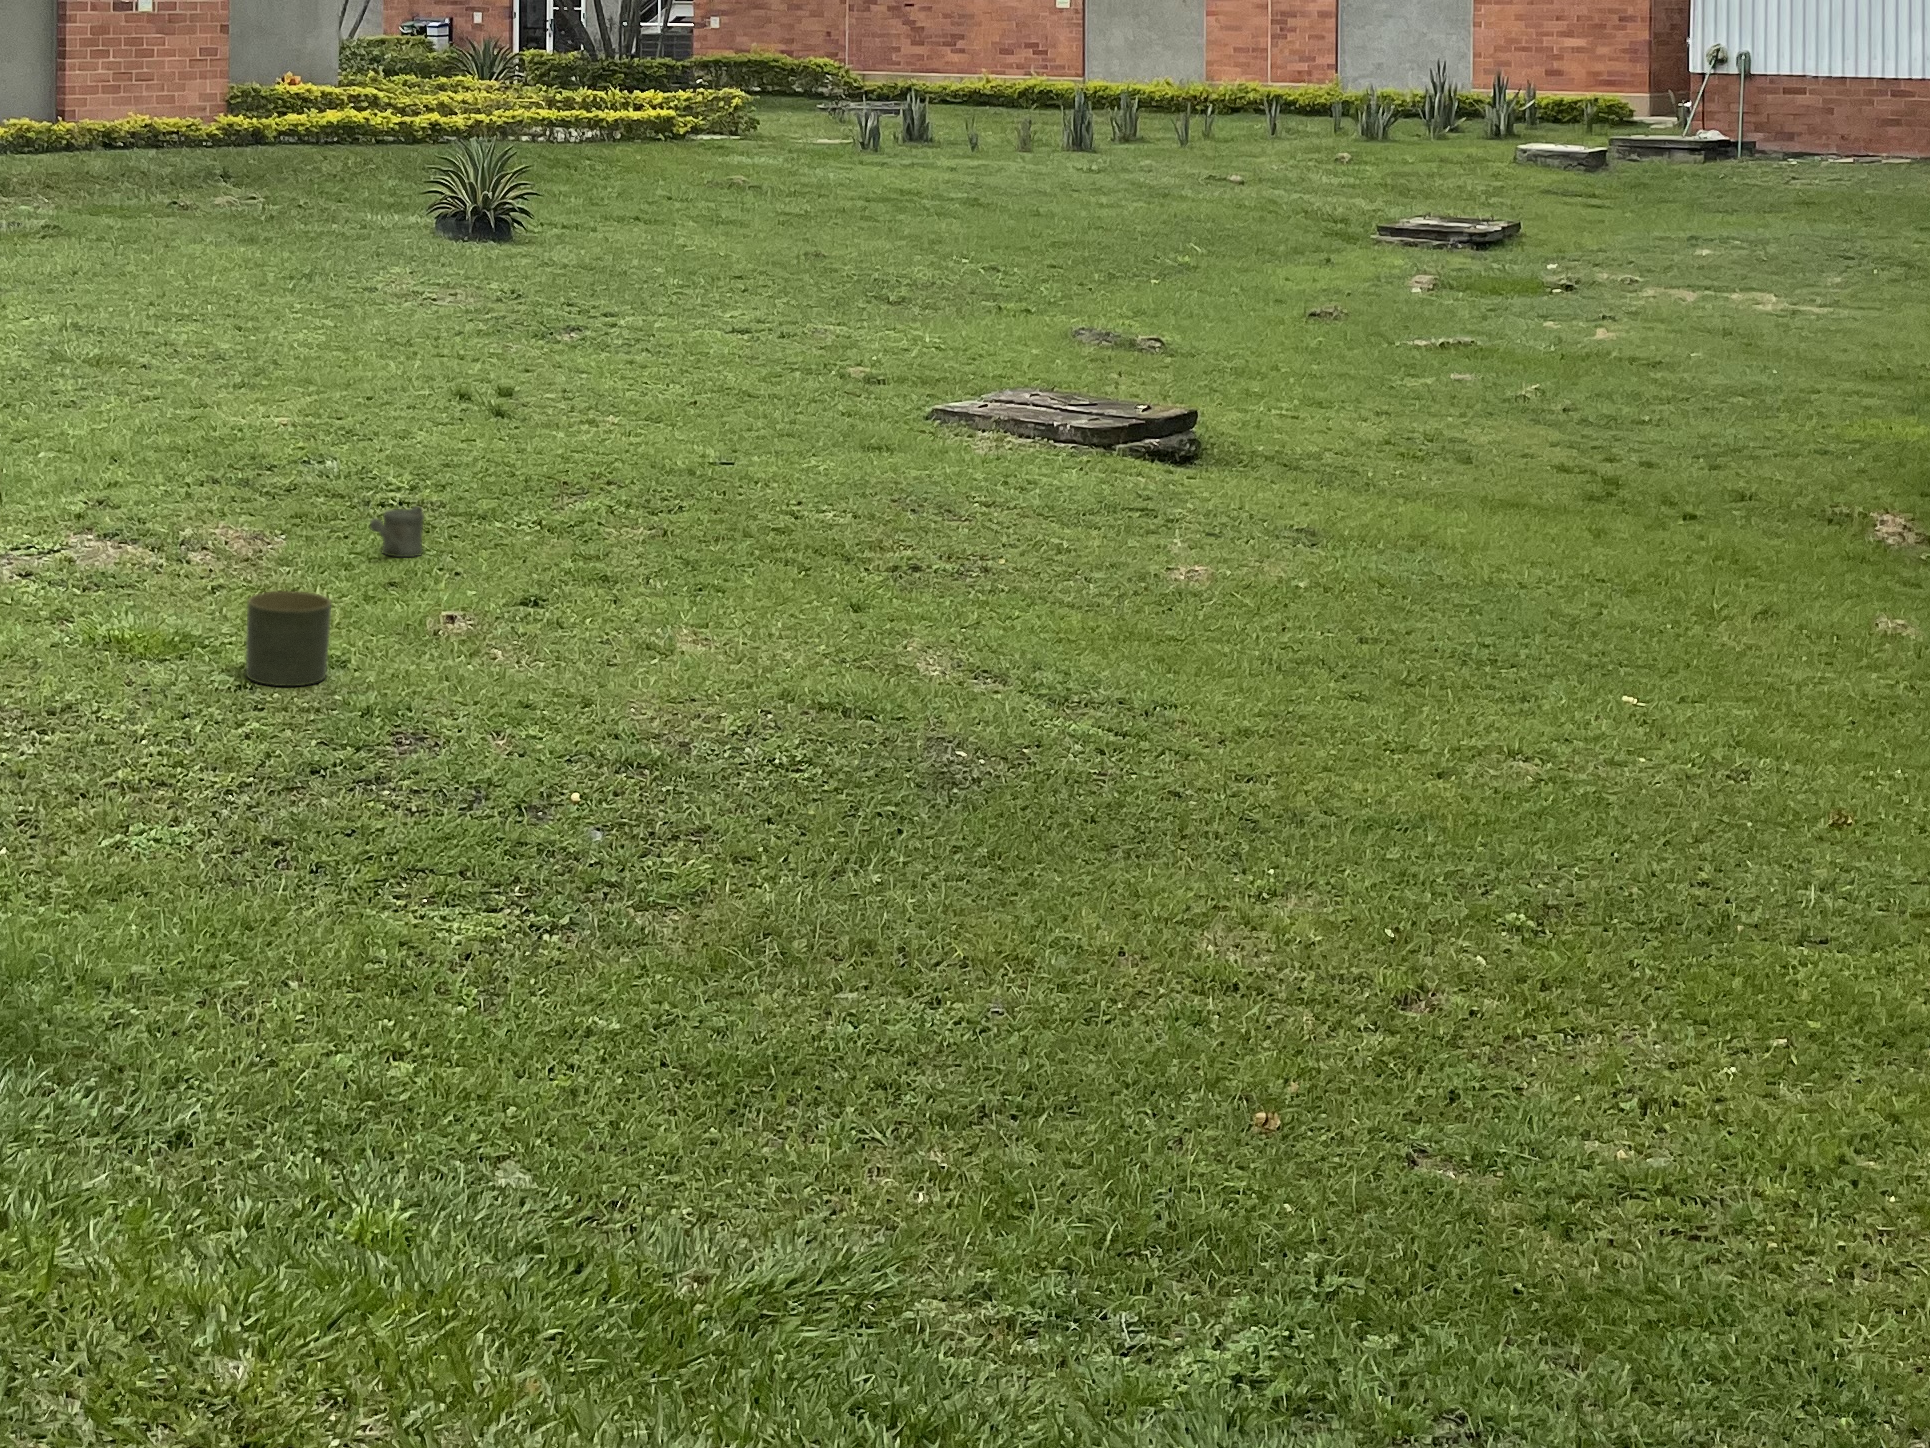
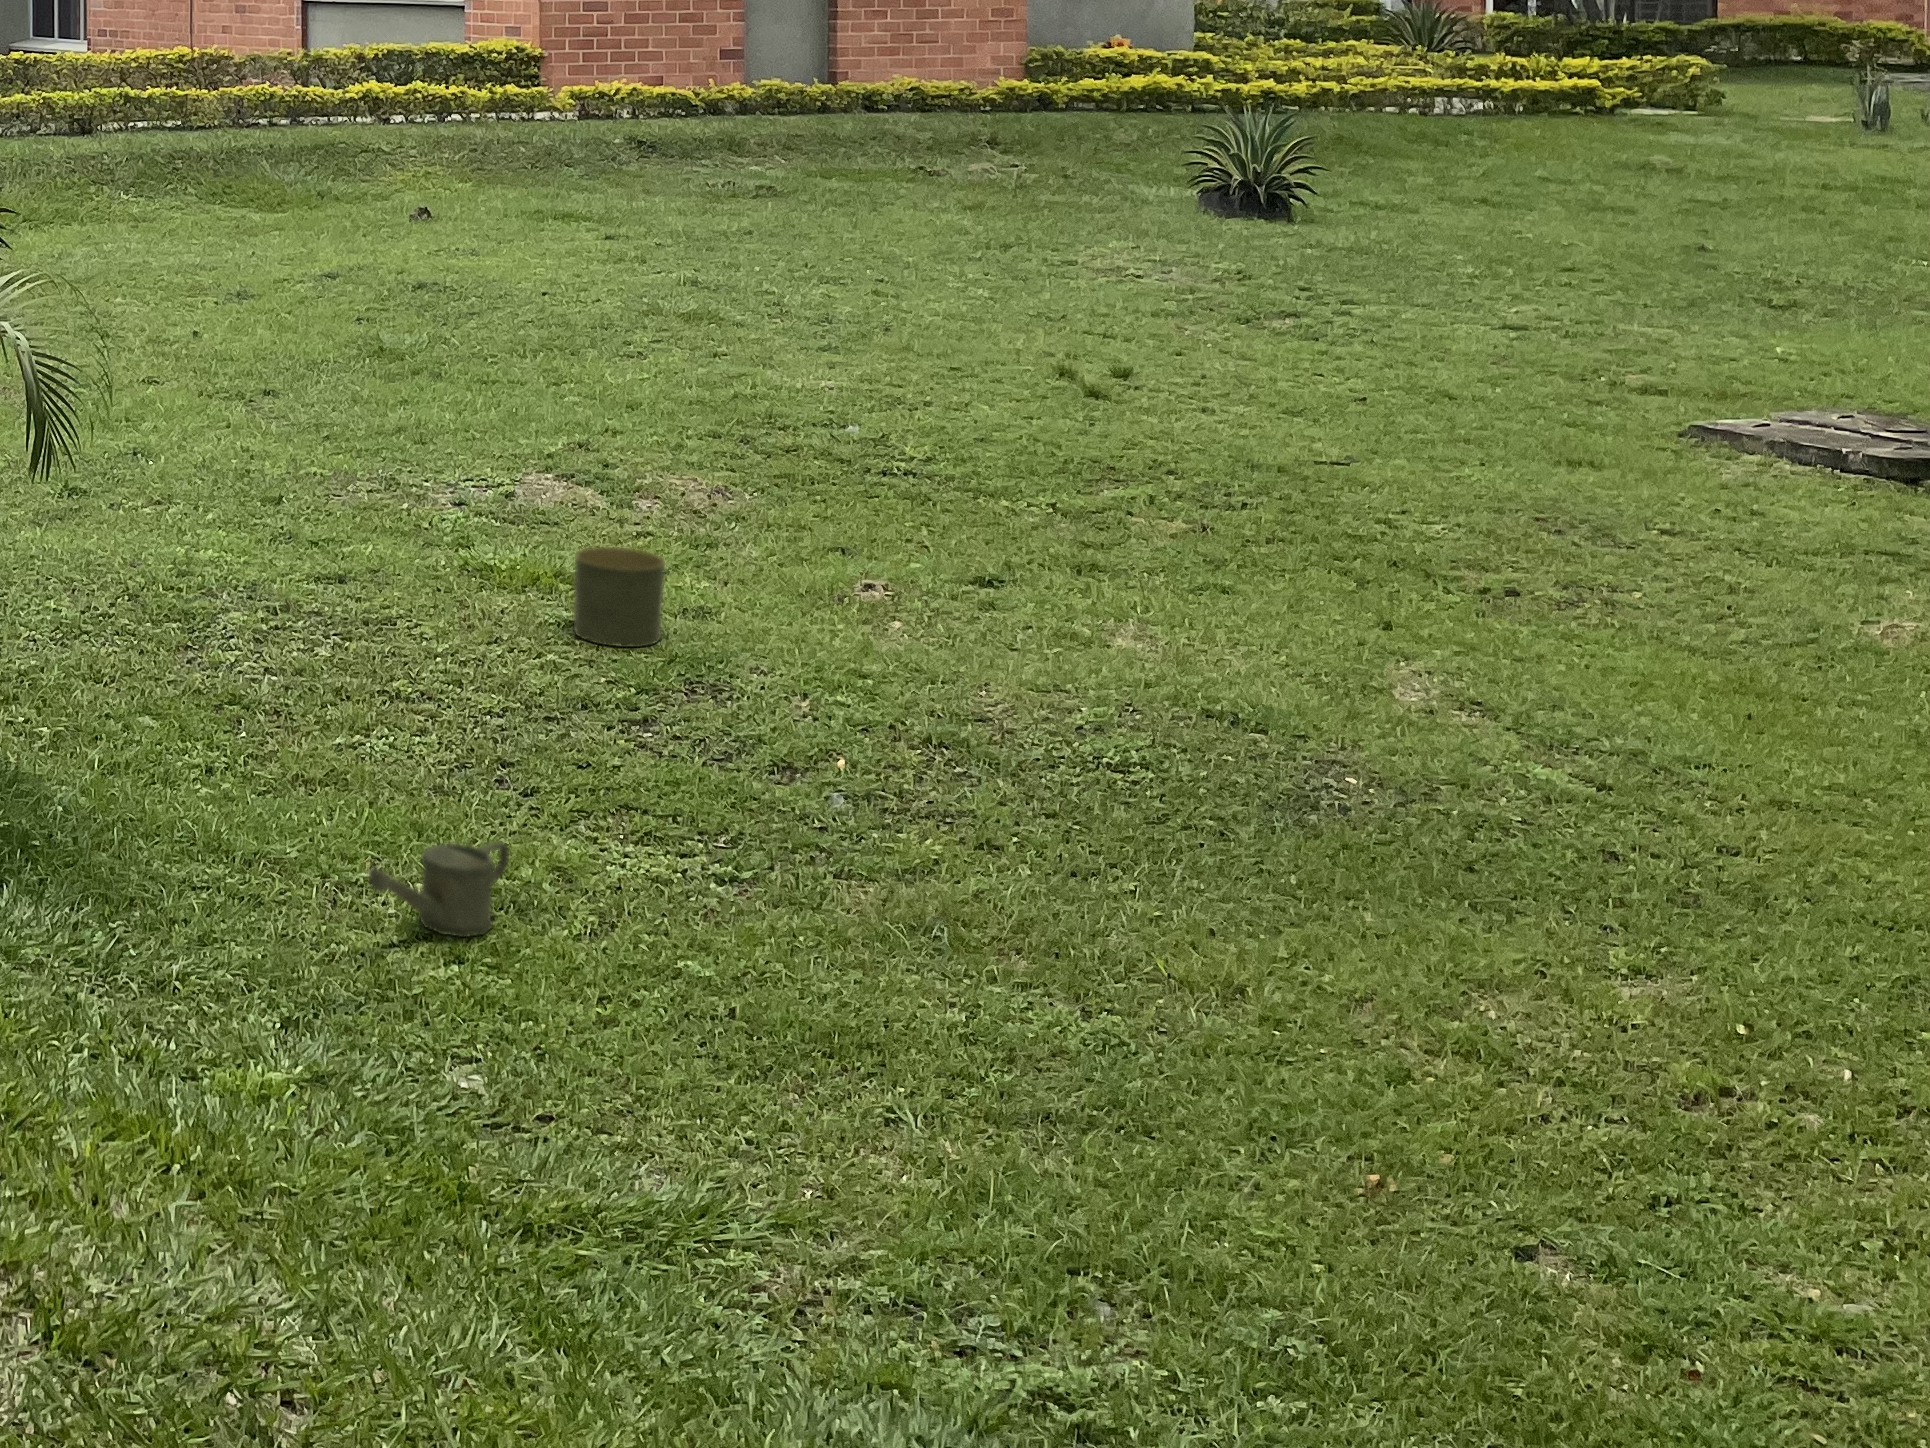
watering can: present [370,506,424,557] -> present [369,842,509,937]

